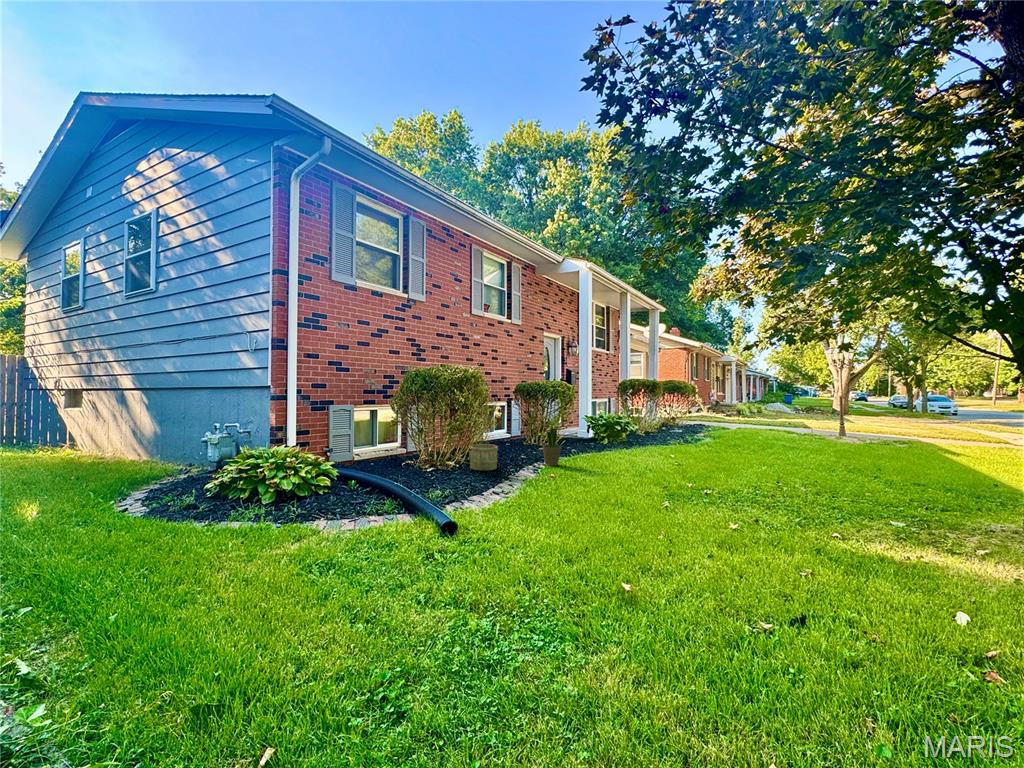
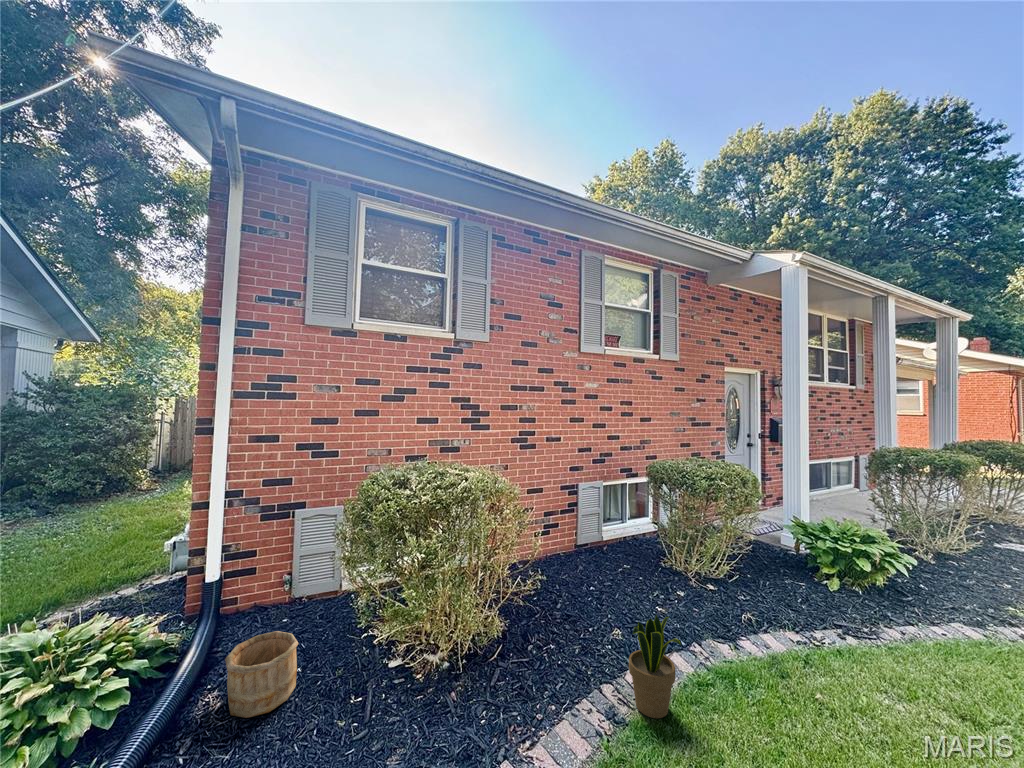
wooden bucket: present [470,444,498,471] -> present [225,631,298,718]

